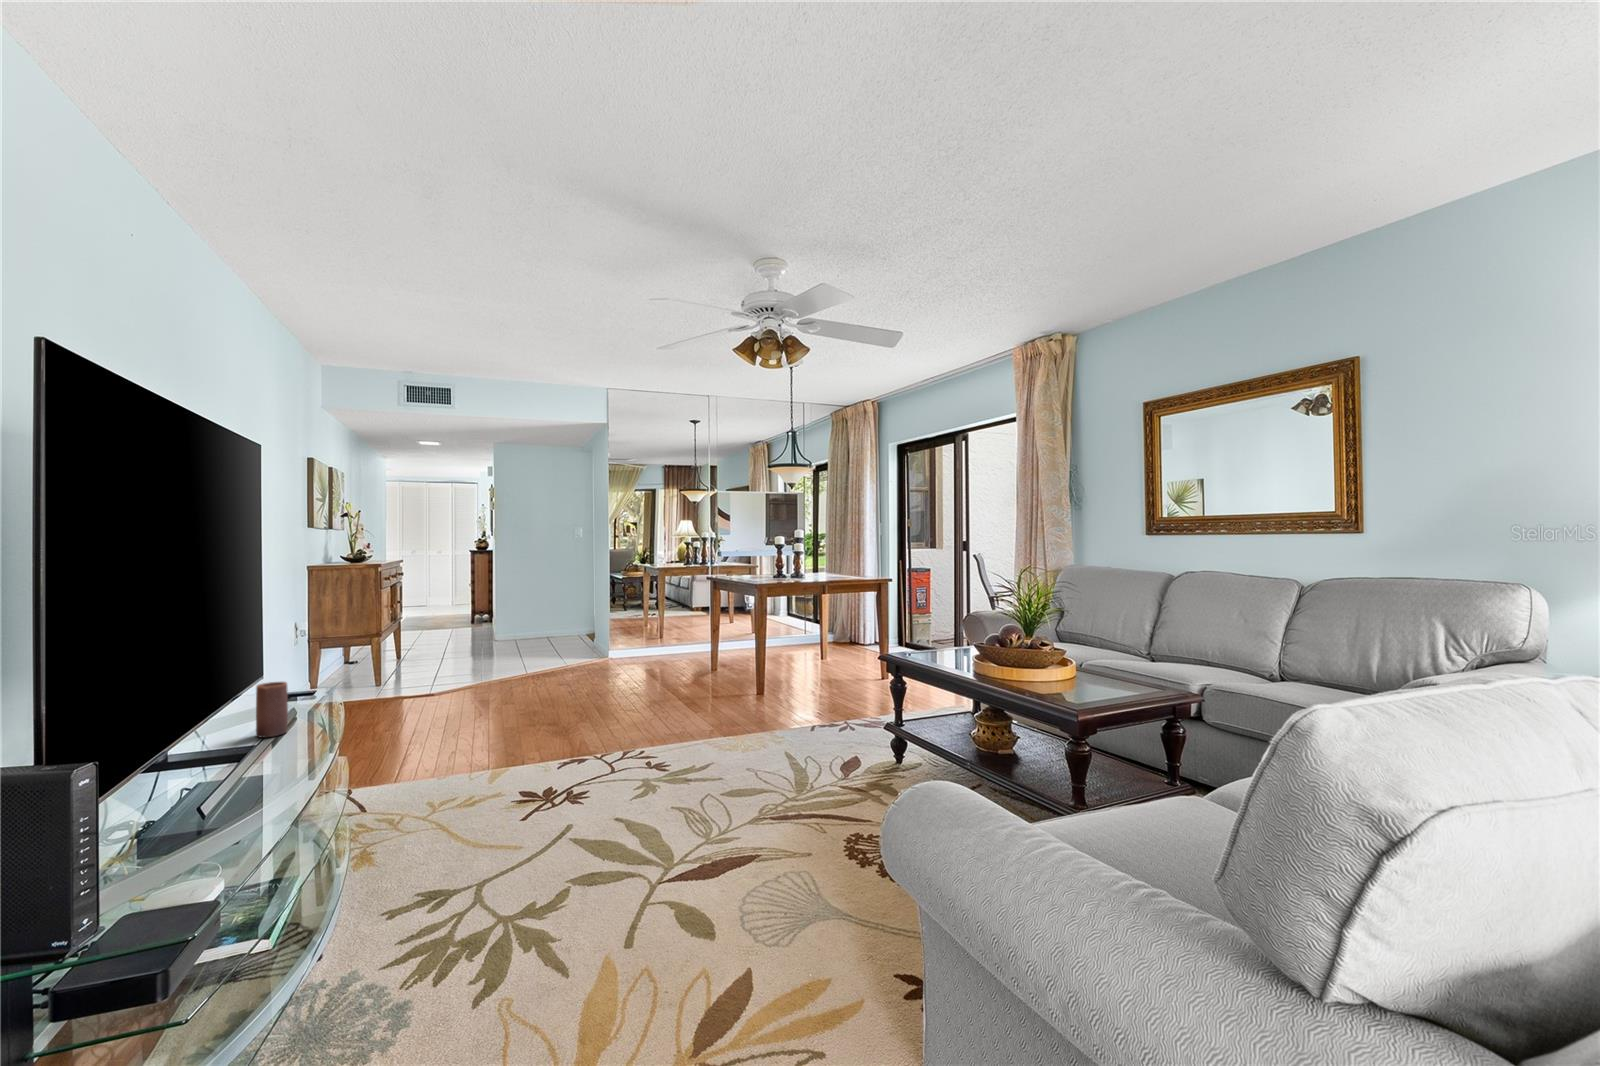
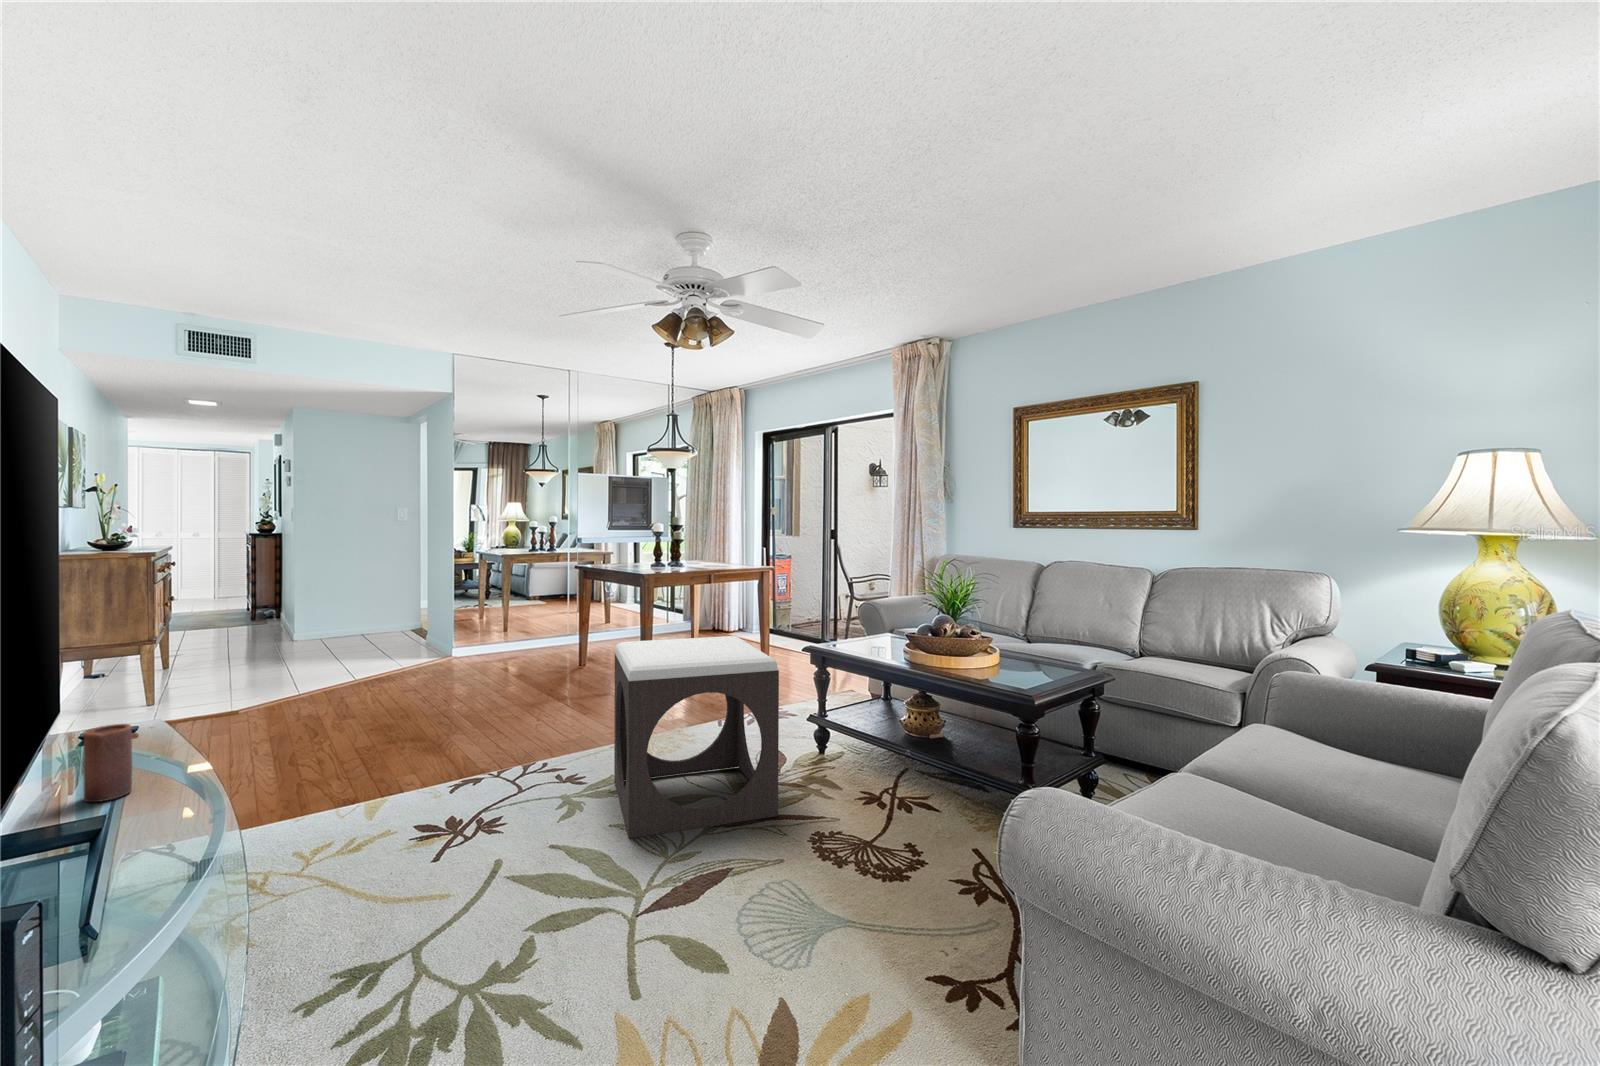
footstool: none [683,641,827,820] -> present [614,636,779,838]

